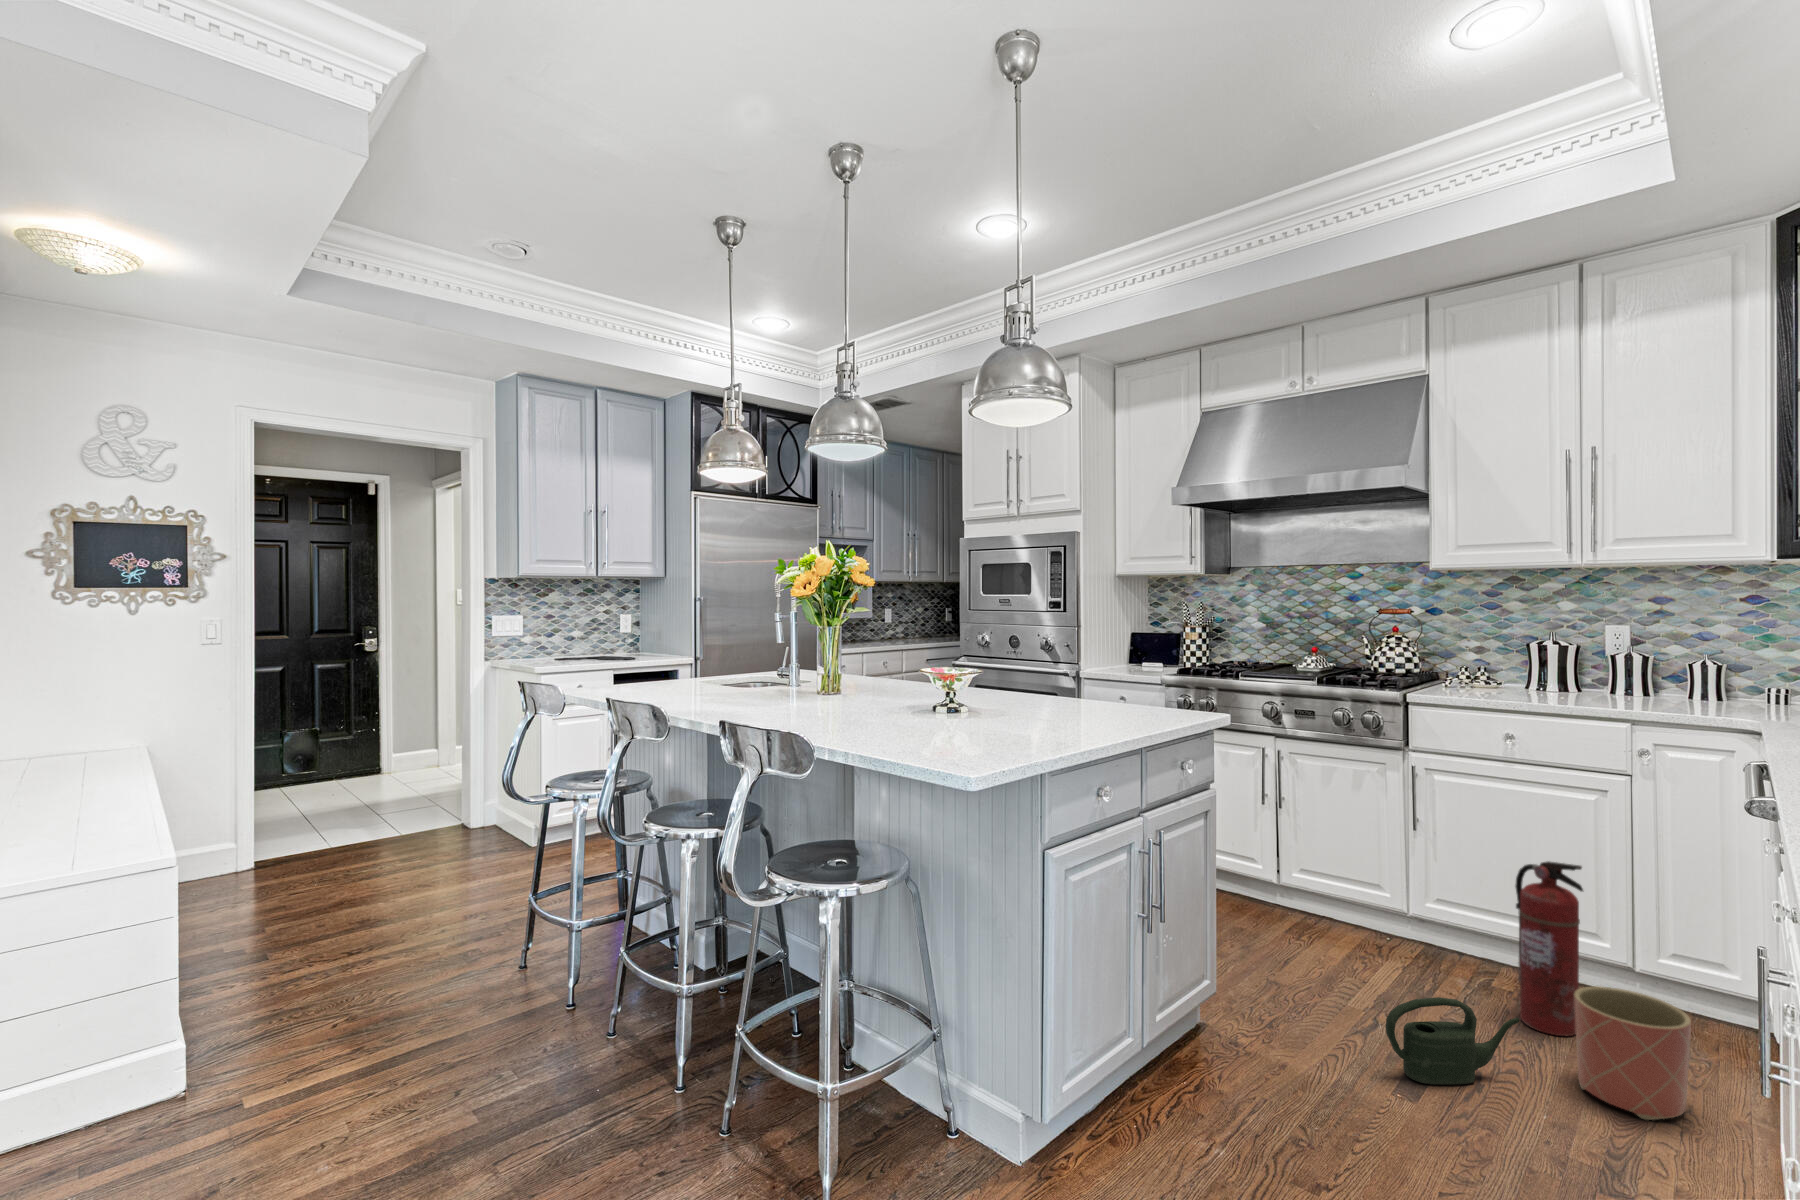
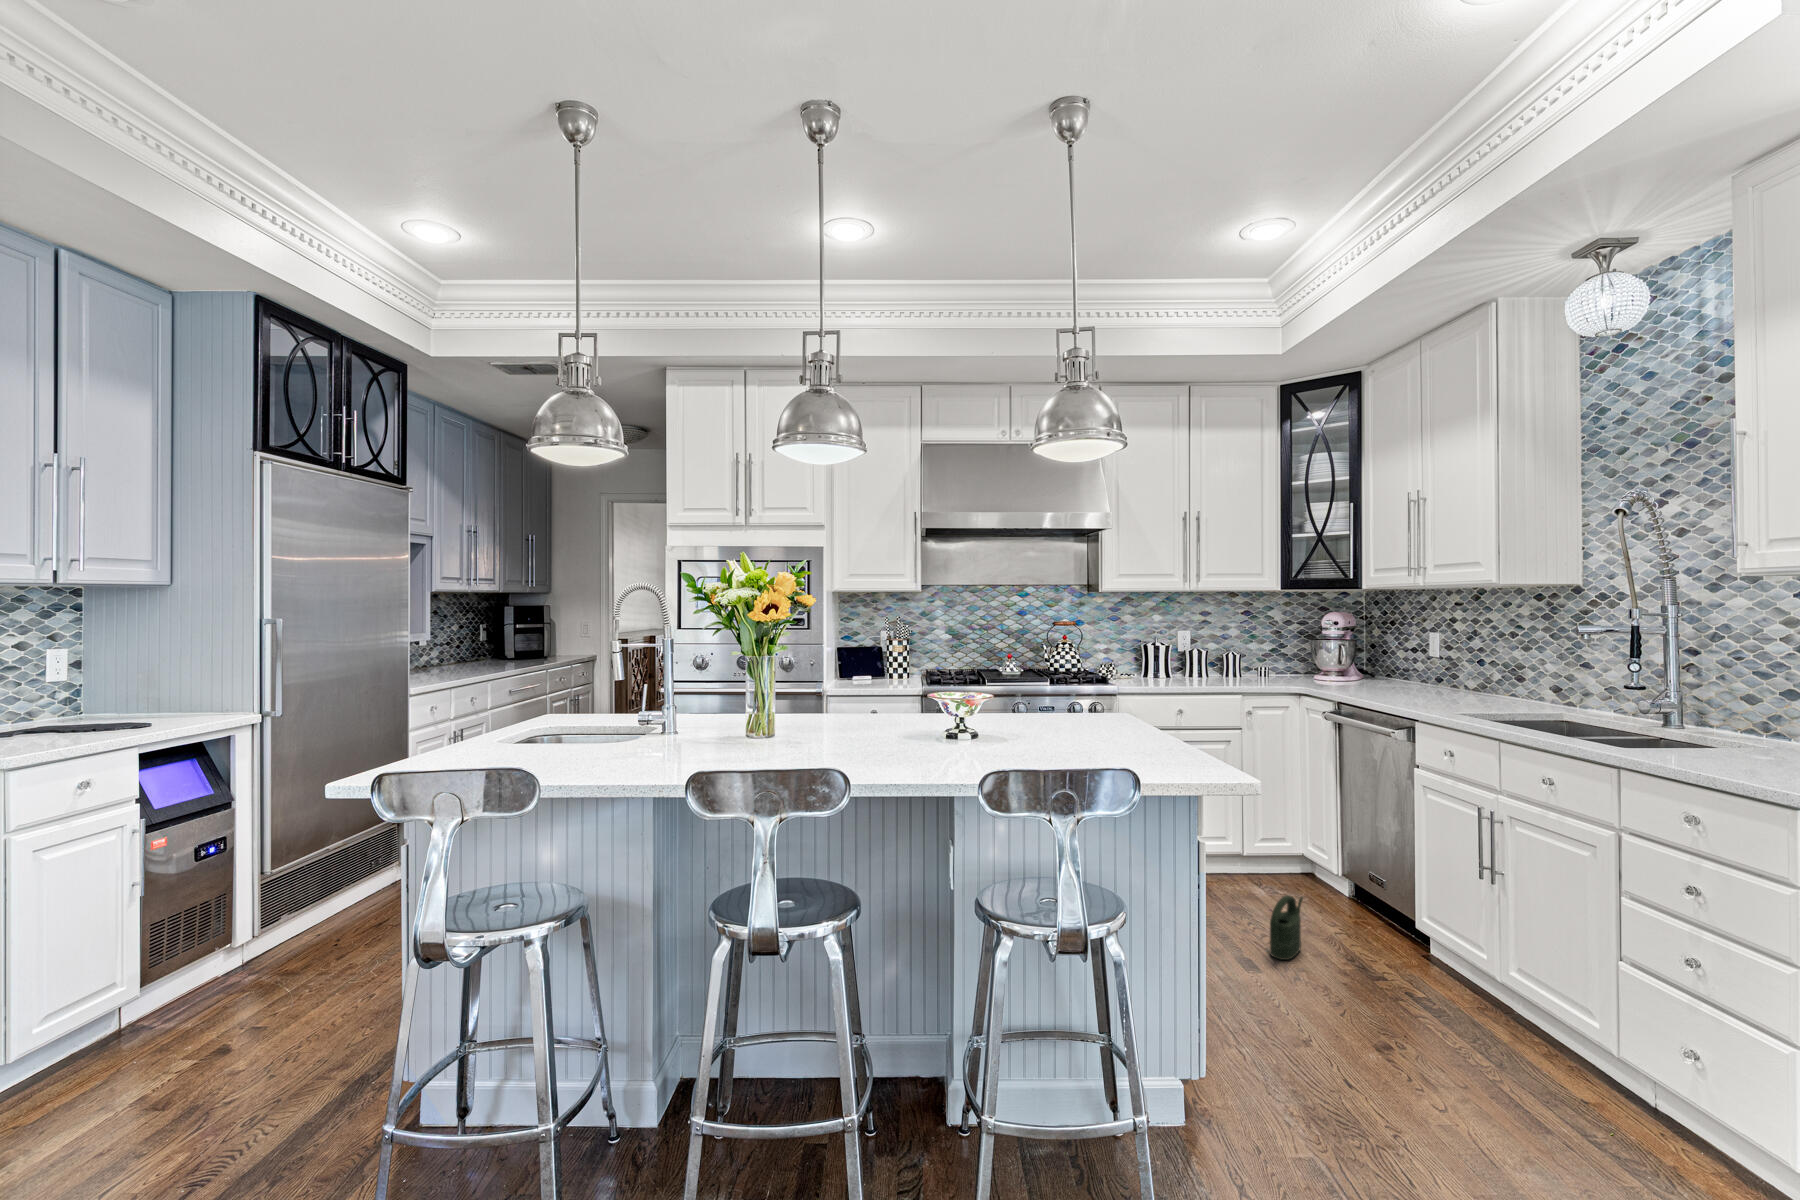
fire extinguisher: present [1515,861,1583,1036] -> none [1232,789,1279,906]
planter: present [1574,986,1691,1120] -> none [1314,861,1377,936]

